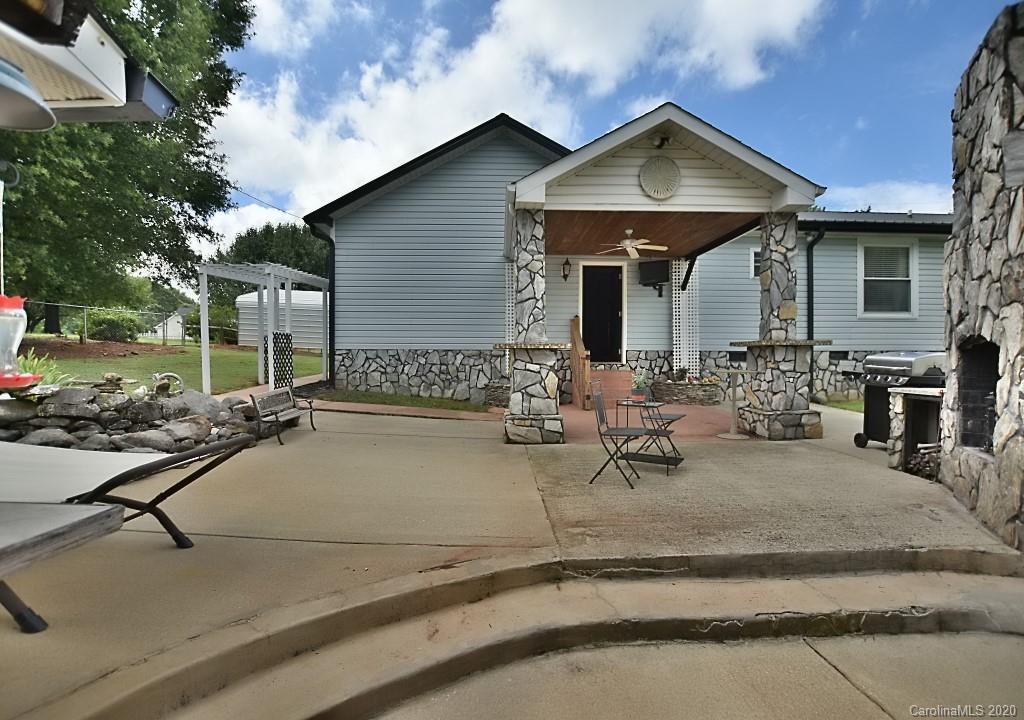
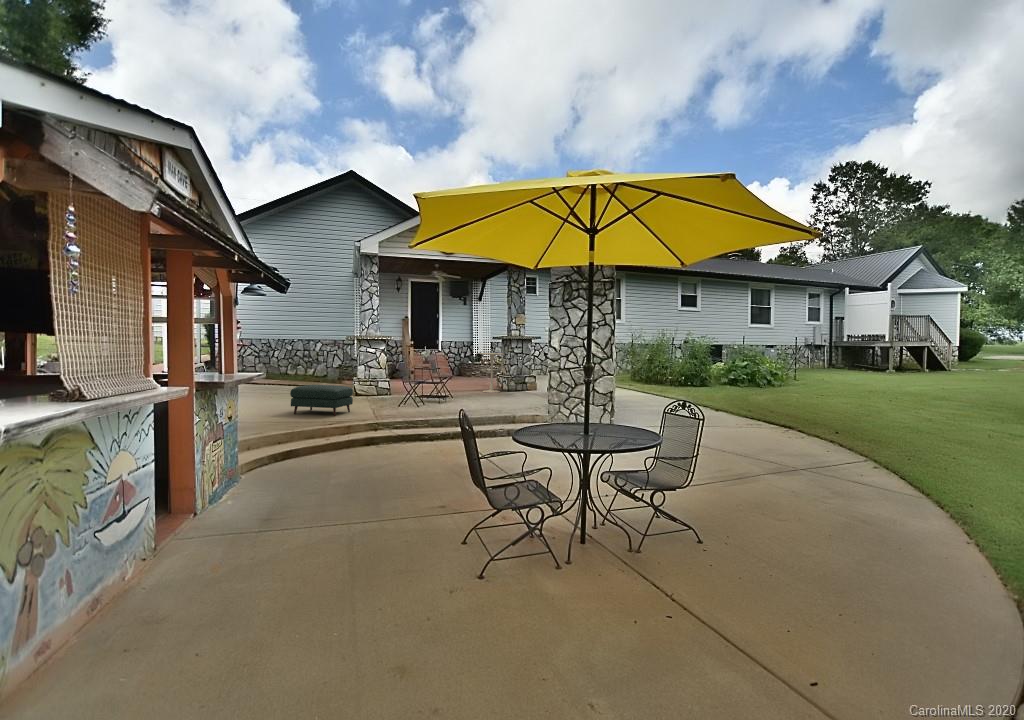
ottoman: none [384,438,503,510] -> present [290,385,353,416]

